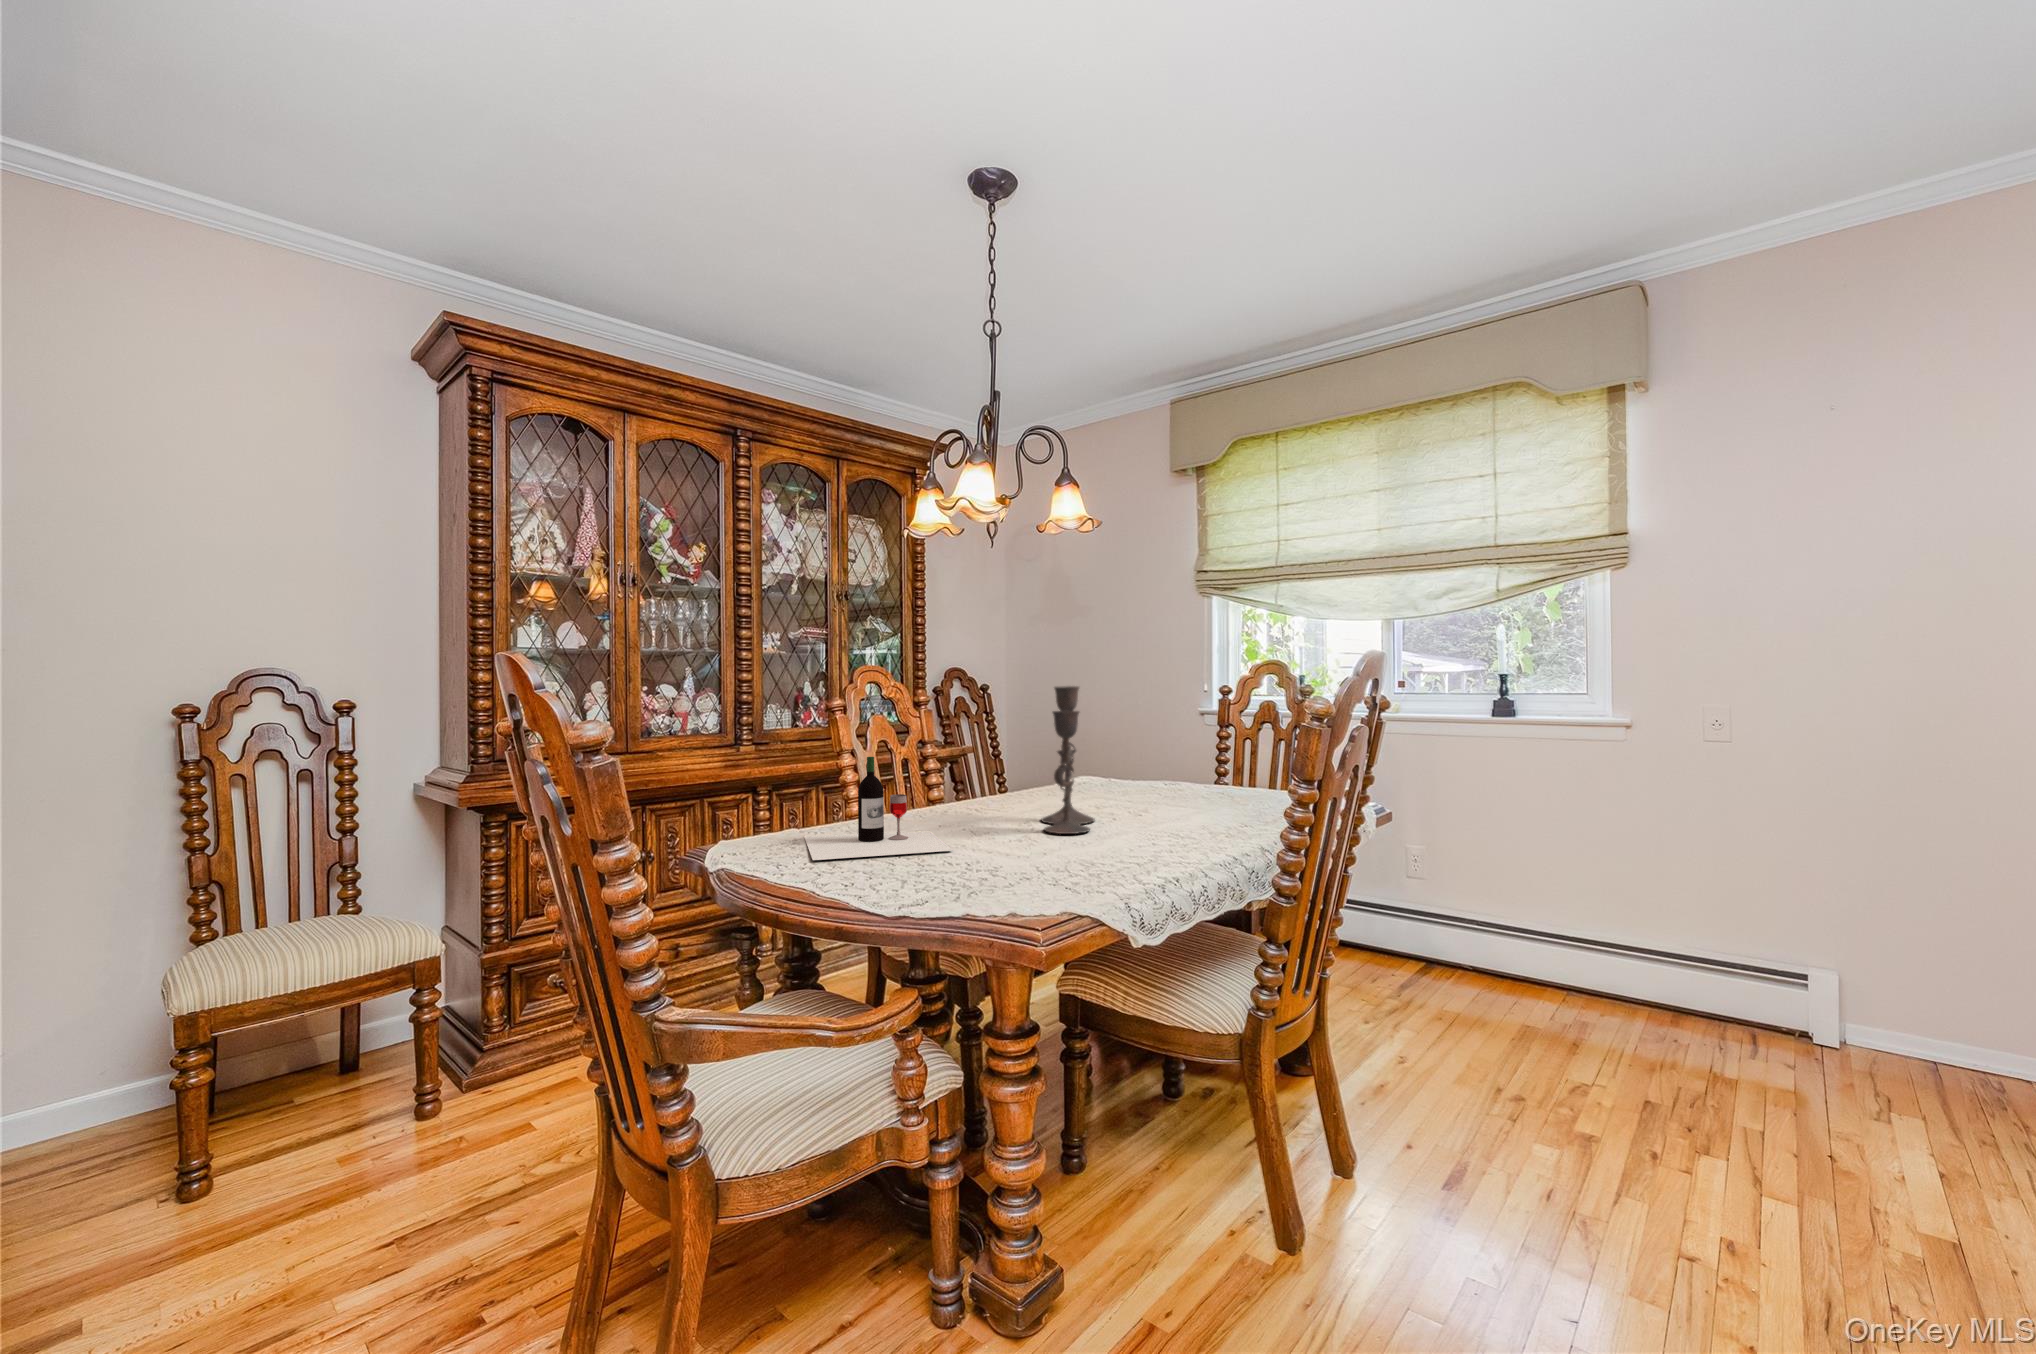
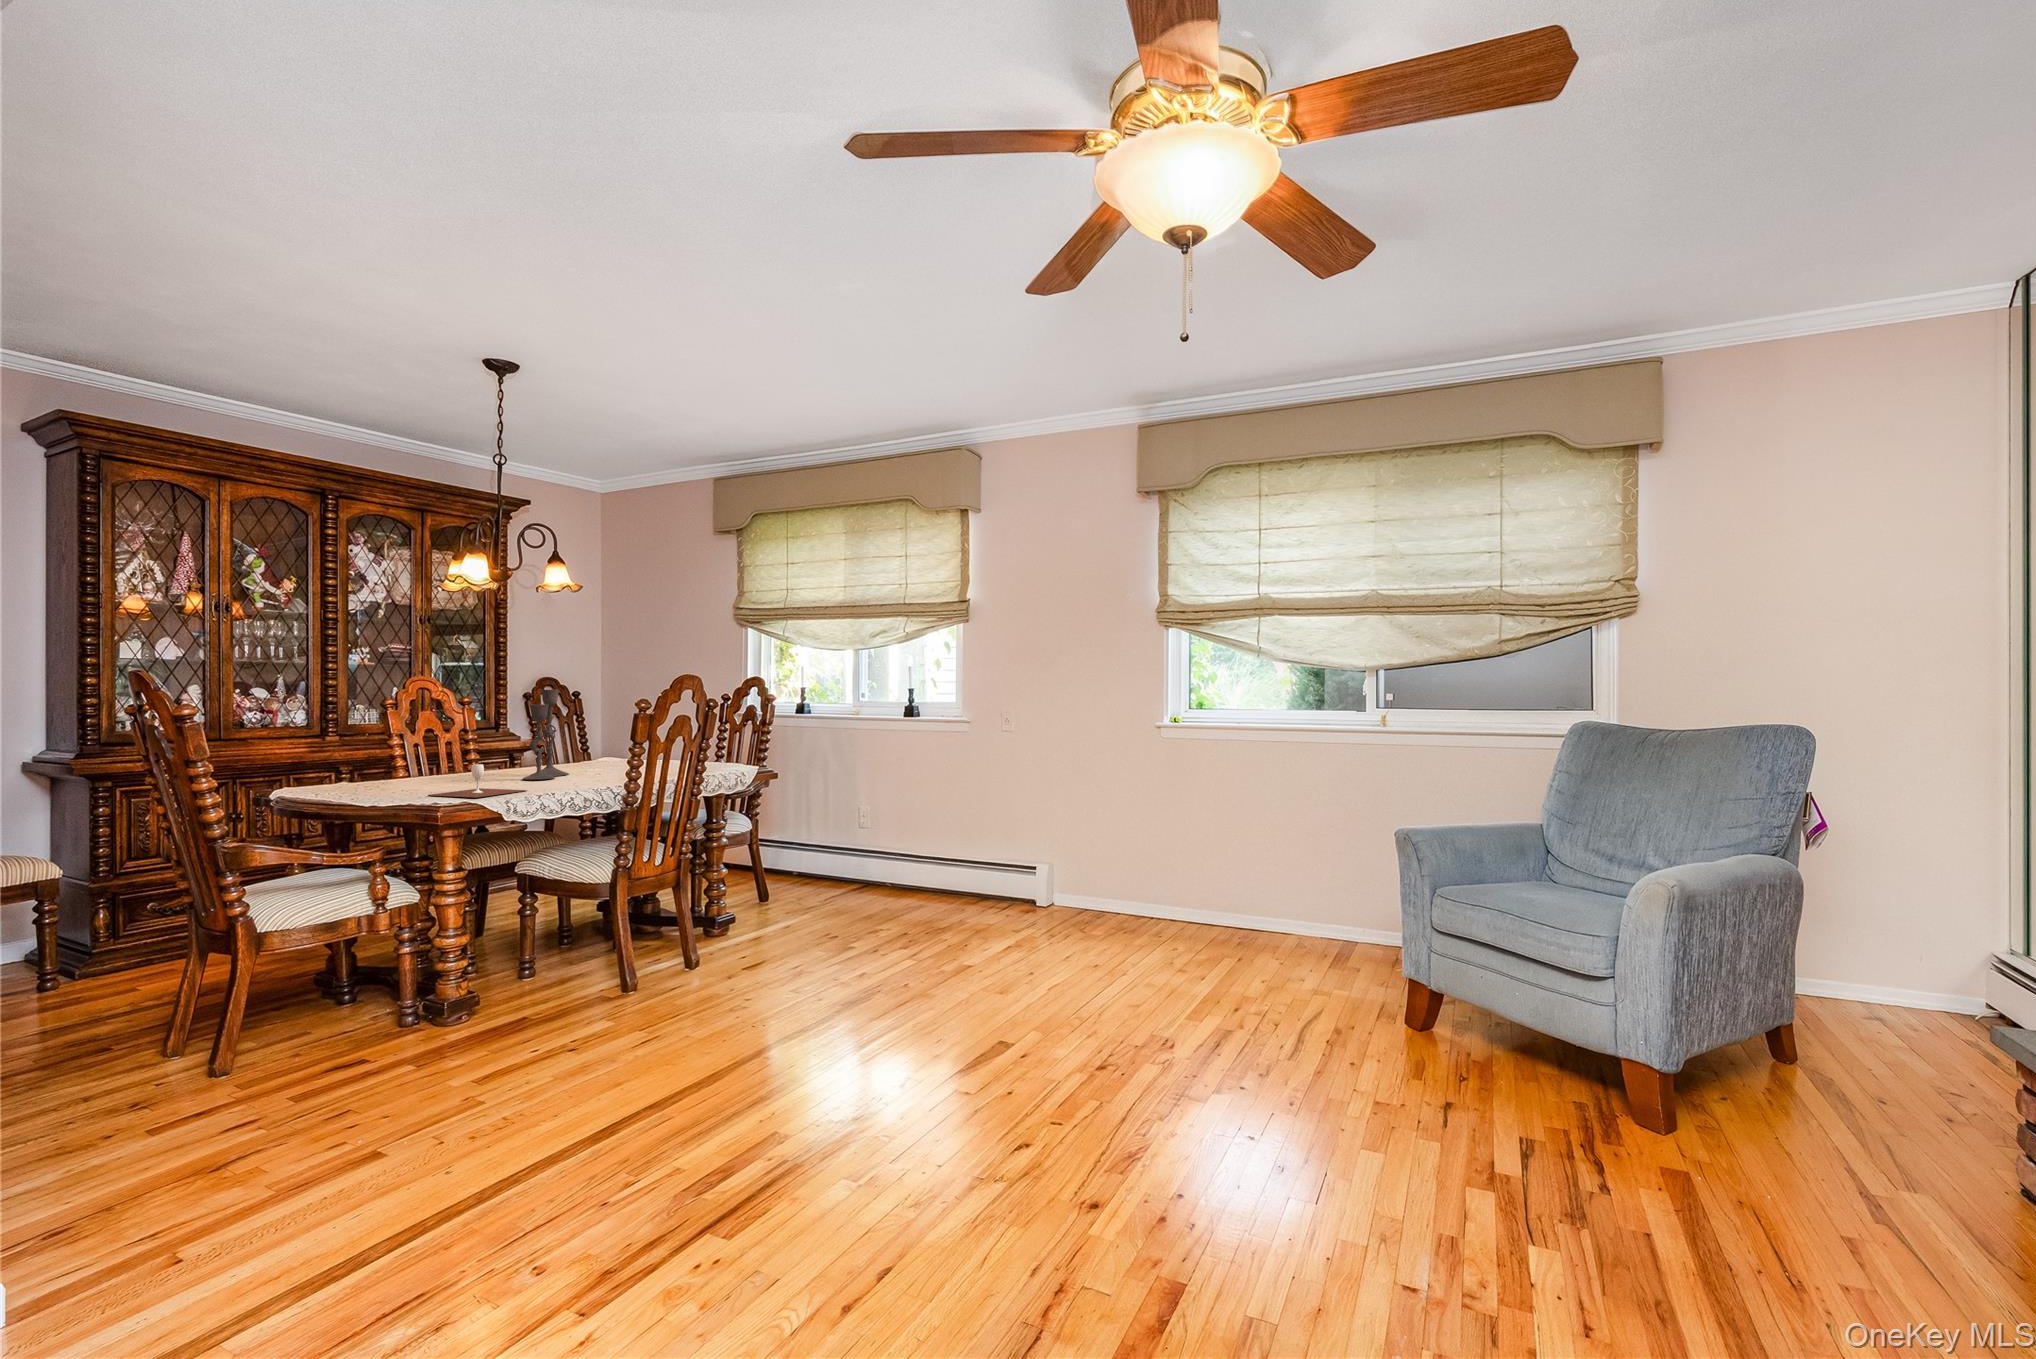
wine bottle: present [804,757,952,860] -> none [344,732,445,792]
wine glass: none [945,819,1098,889] -> present [430,764,526,798]

